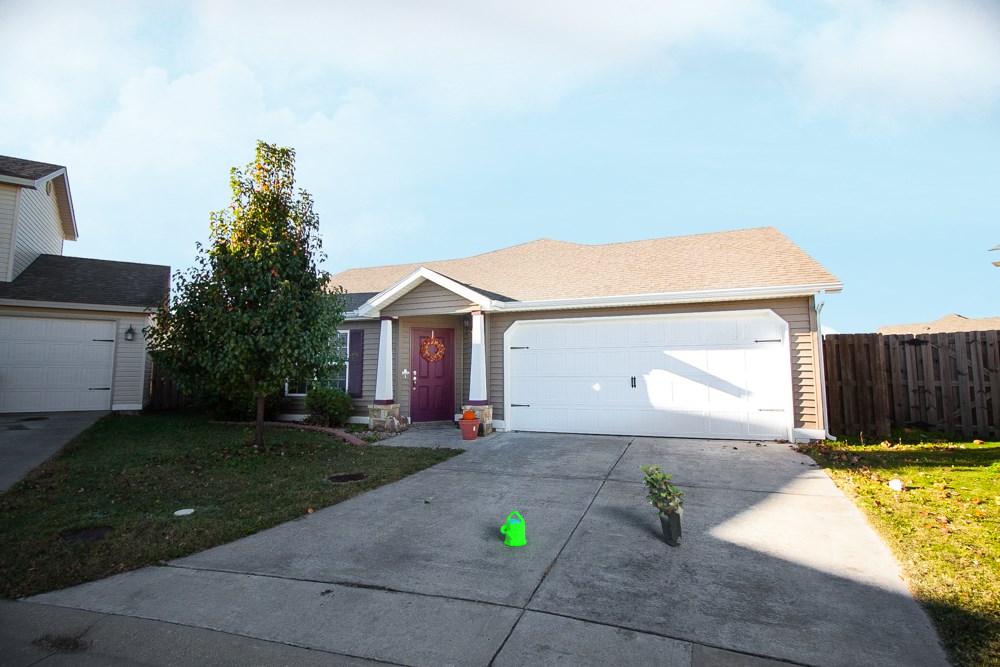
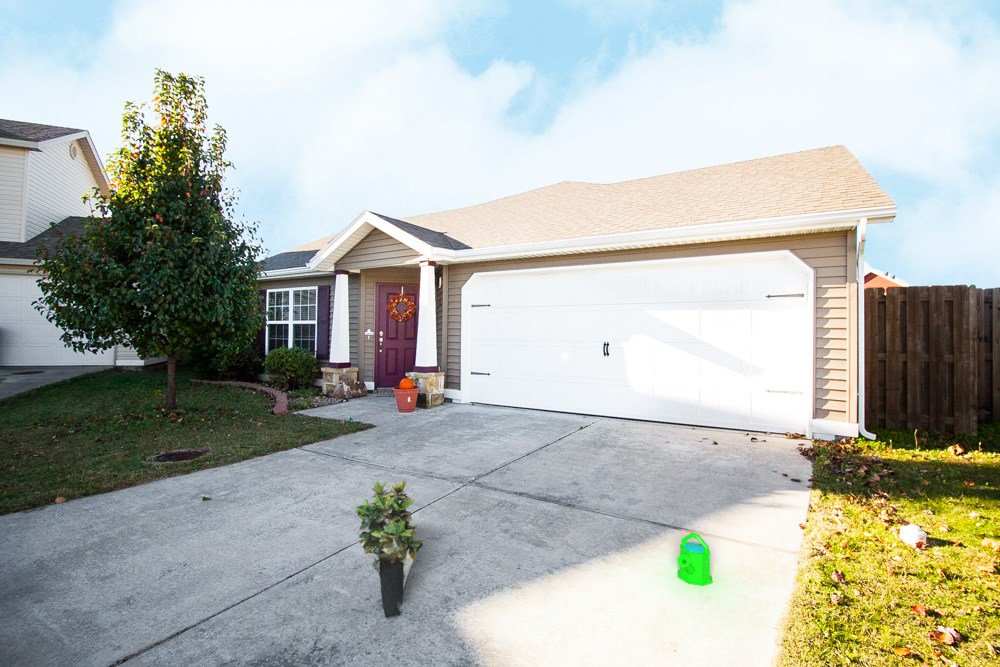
watering can: present [501,511,527,546] -> present [677,533,712,585]

